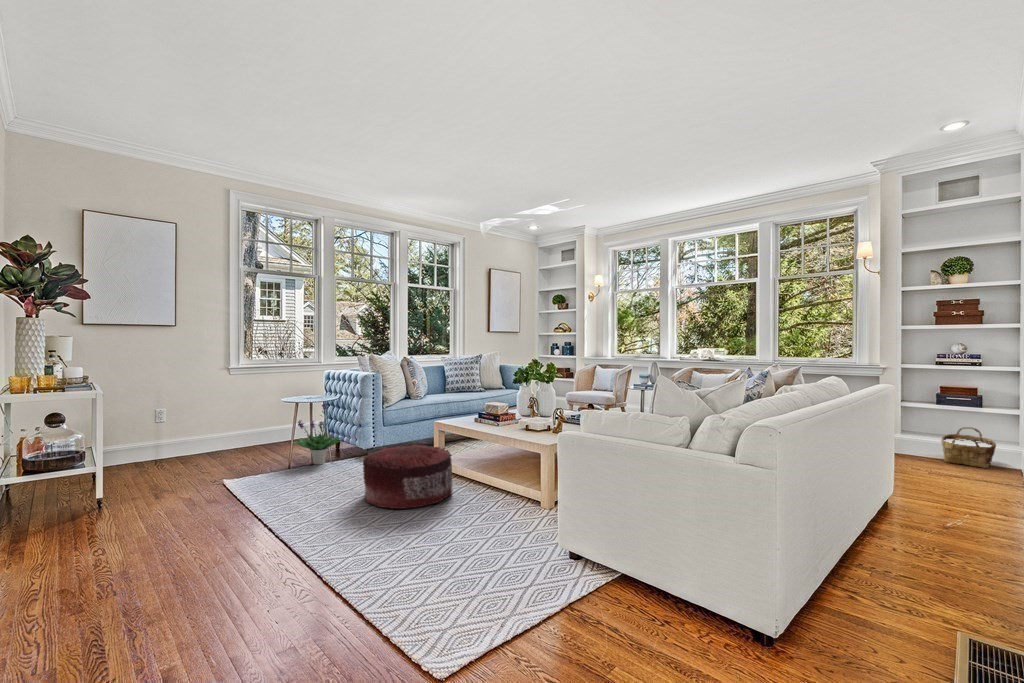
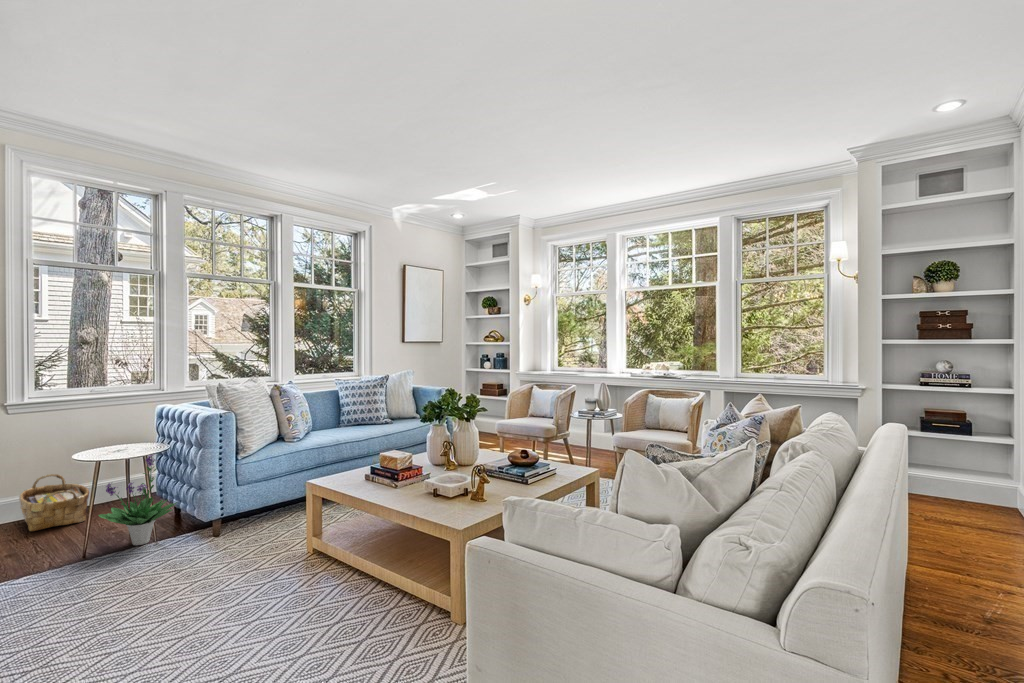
woven basket: present [941,427,996,468] -> present [19,474,89,531]
pouf: present [363,445,453,509] -> none [178,520,326,638]

